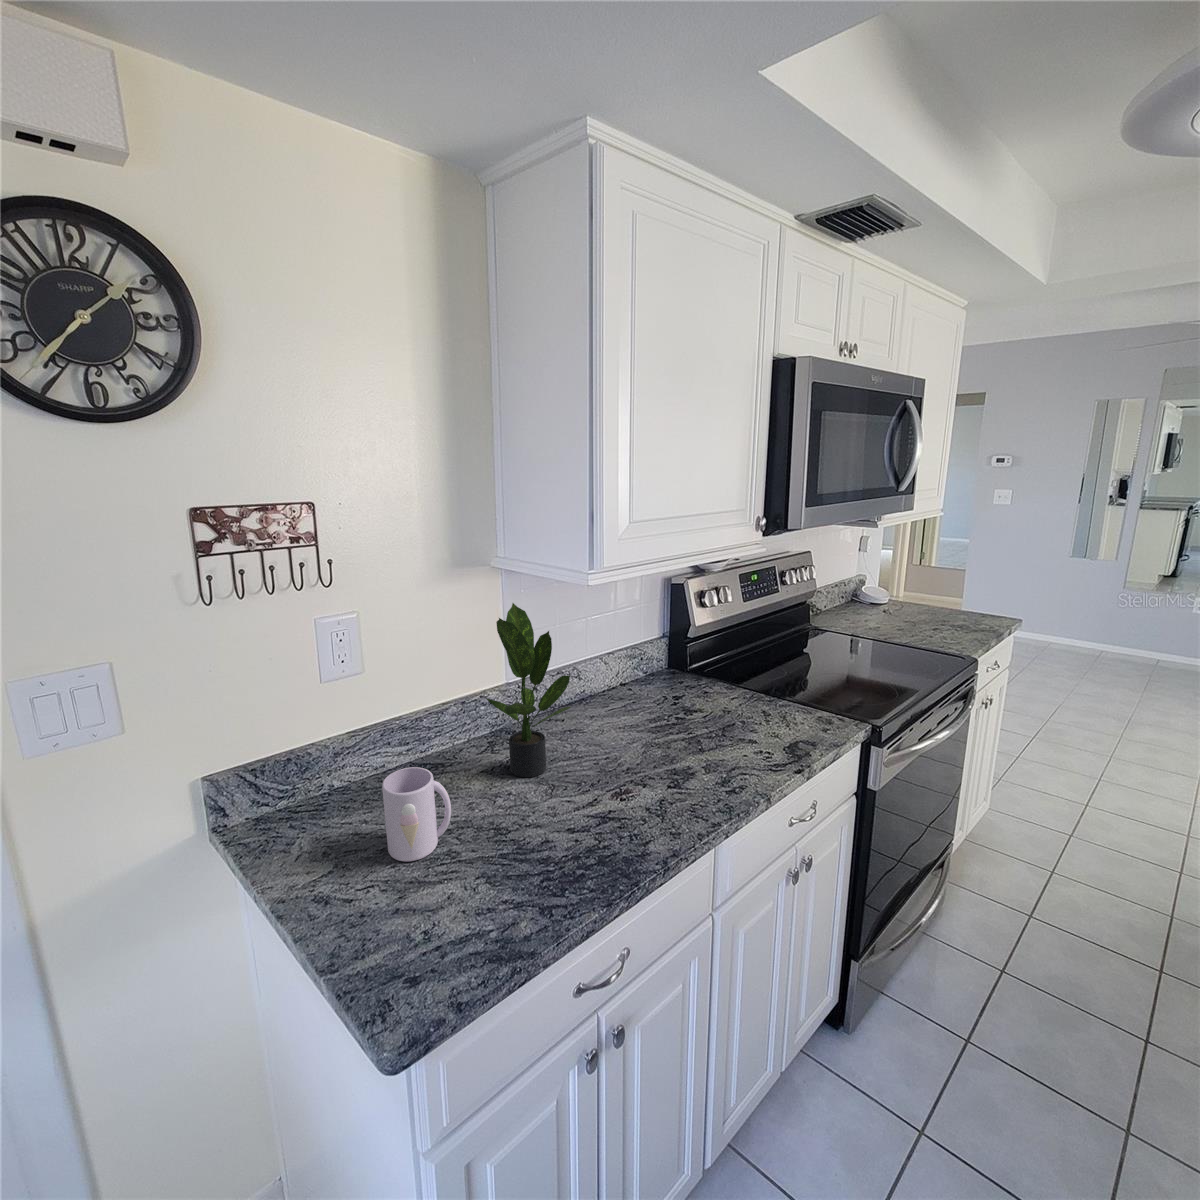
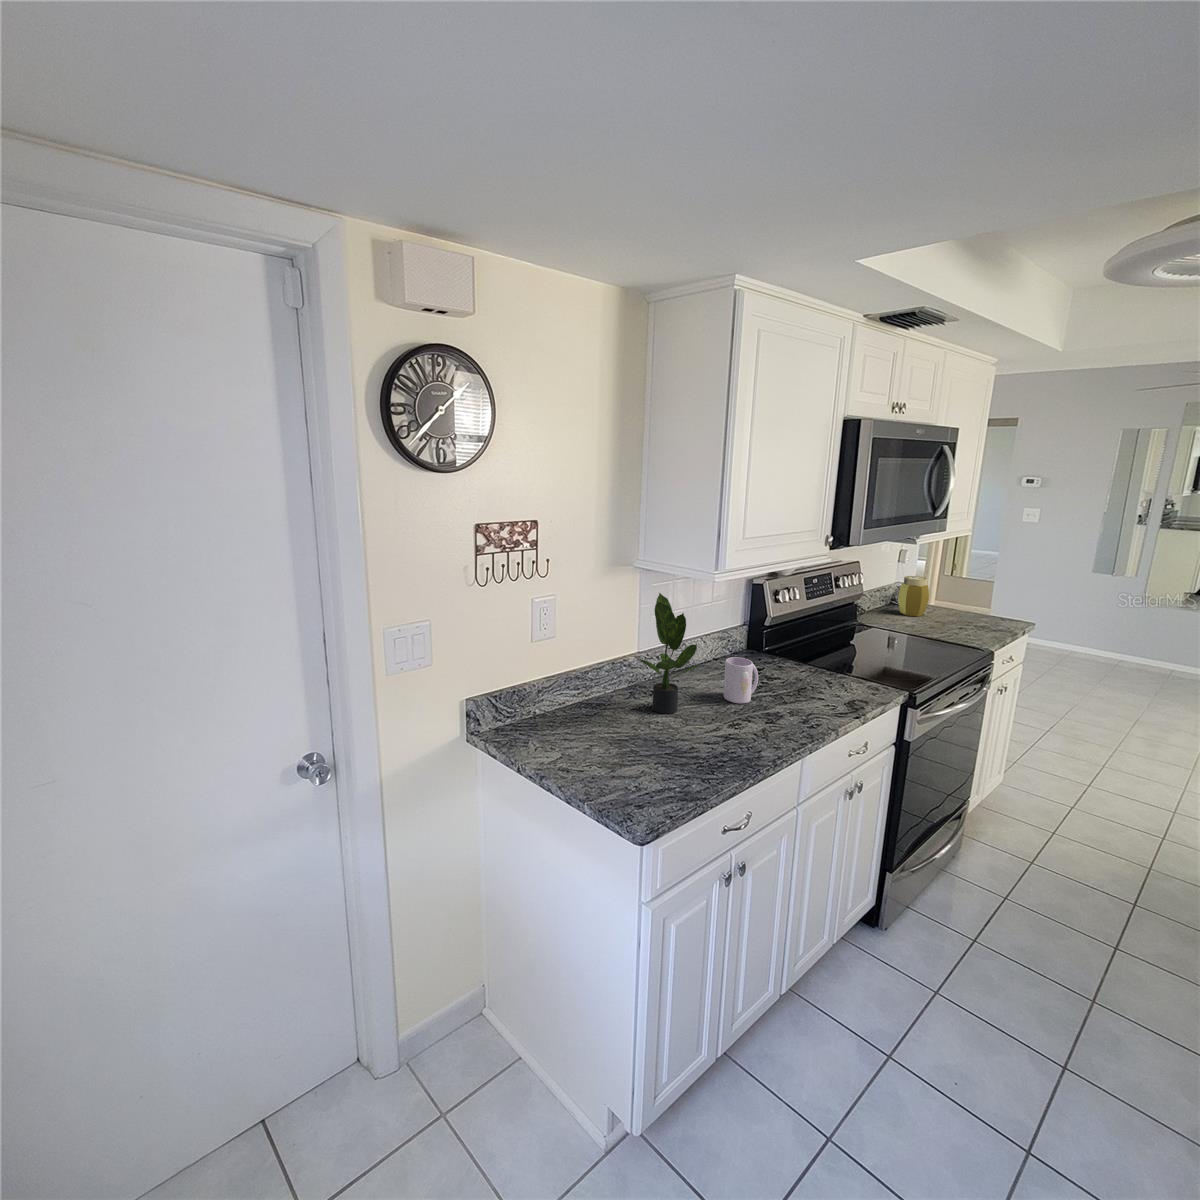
jar: none [860,567,896,615] -> present [898,576,929,616]
mug: present [382,767,451,861] -> present [724,657,758,703]

